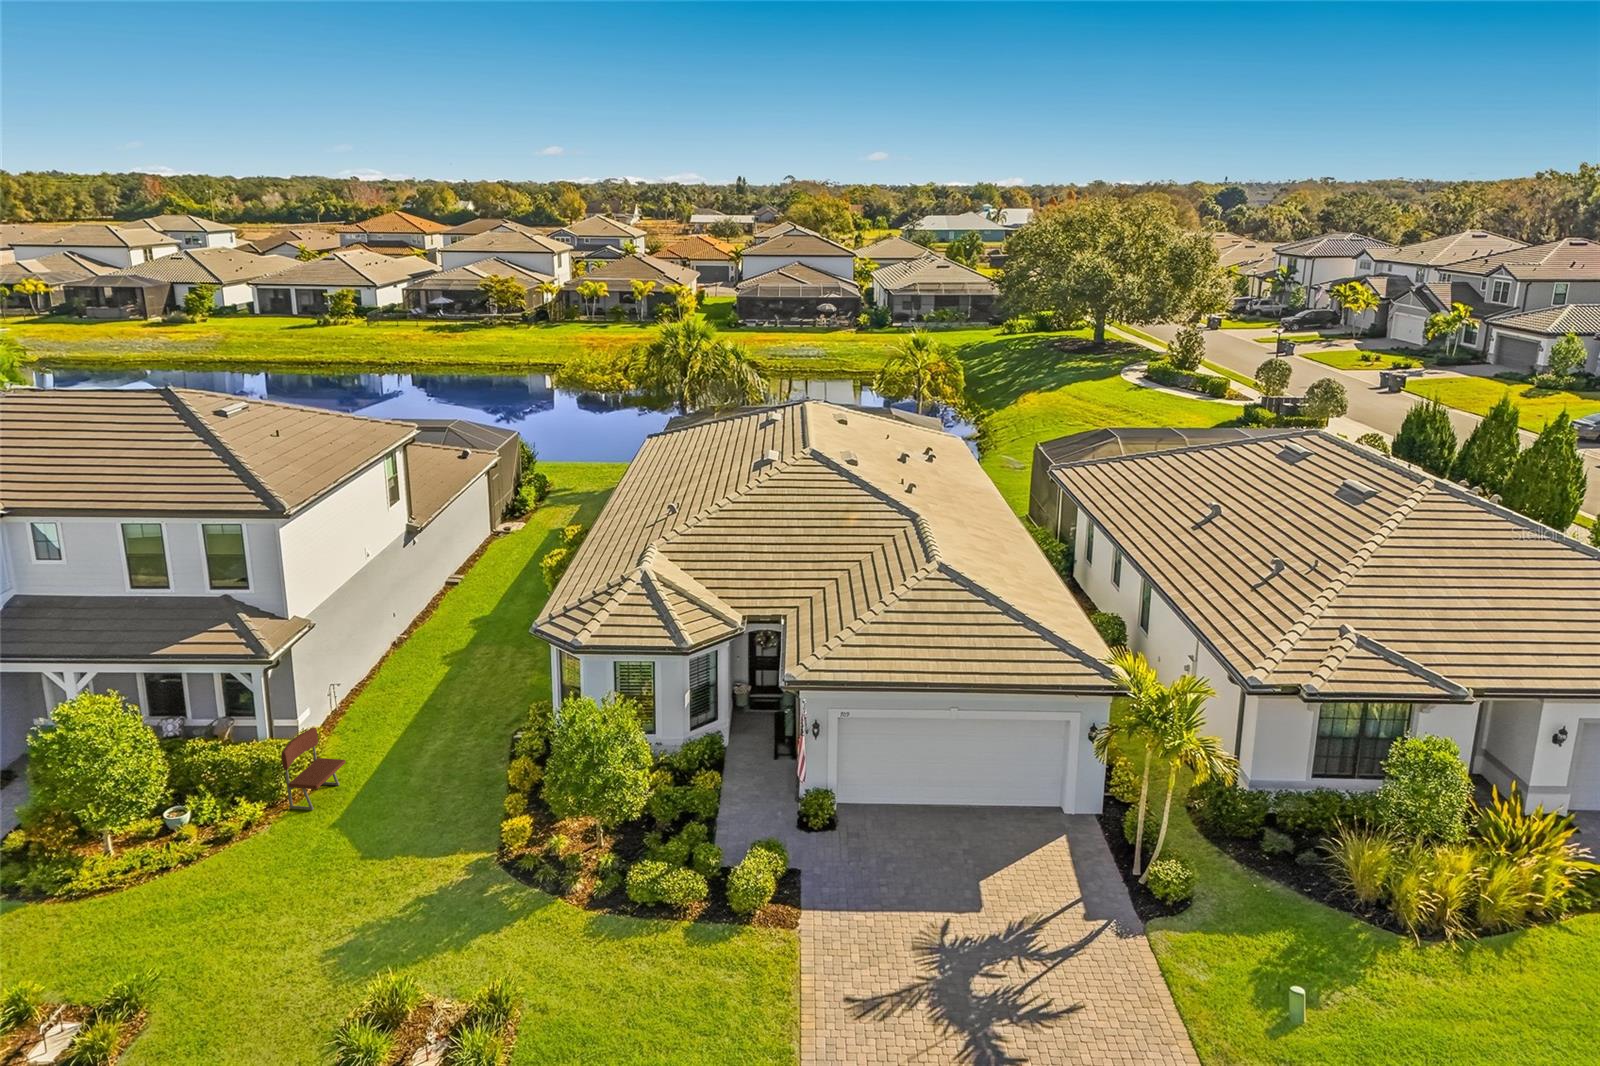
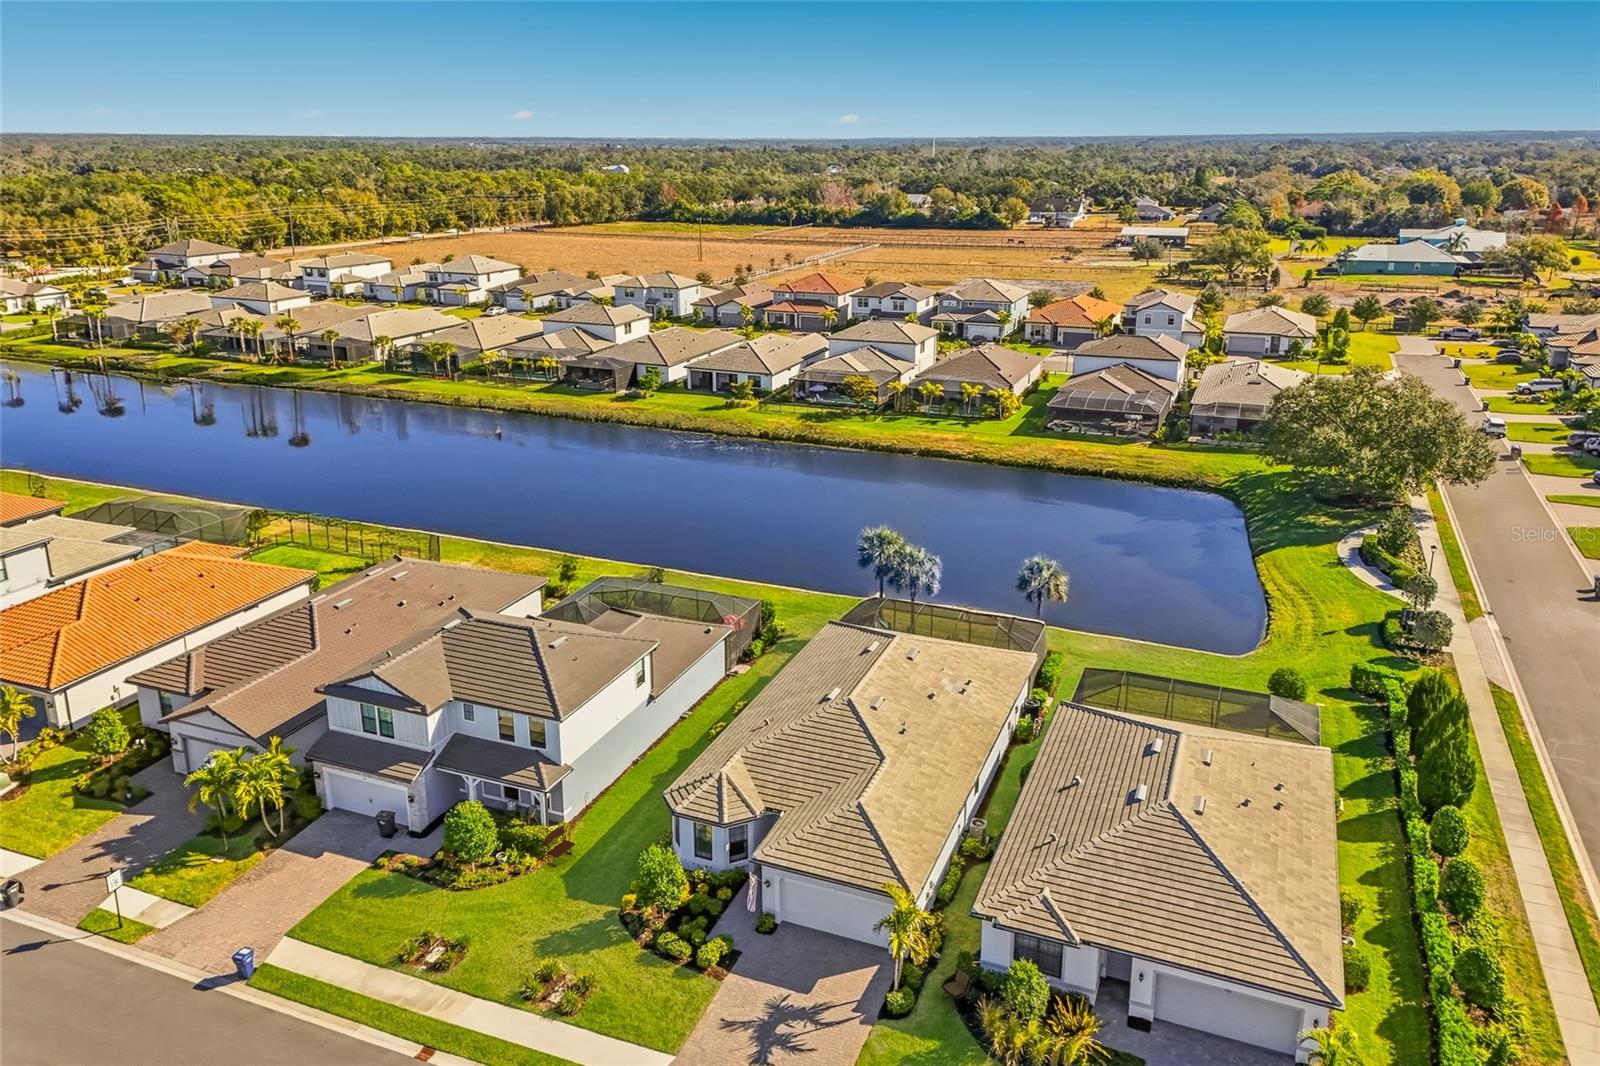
lounge chair: none [1208,799,1261,870] -> present [941,968,972,1006]

